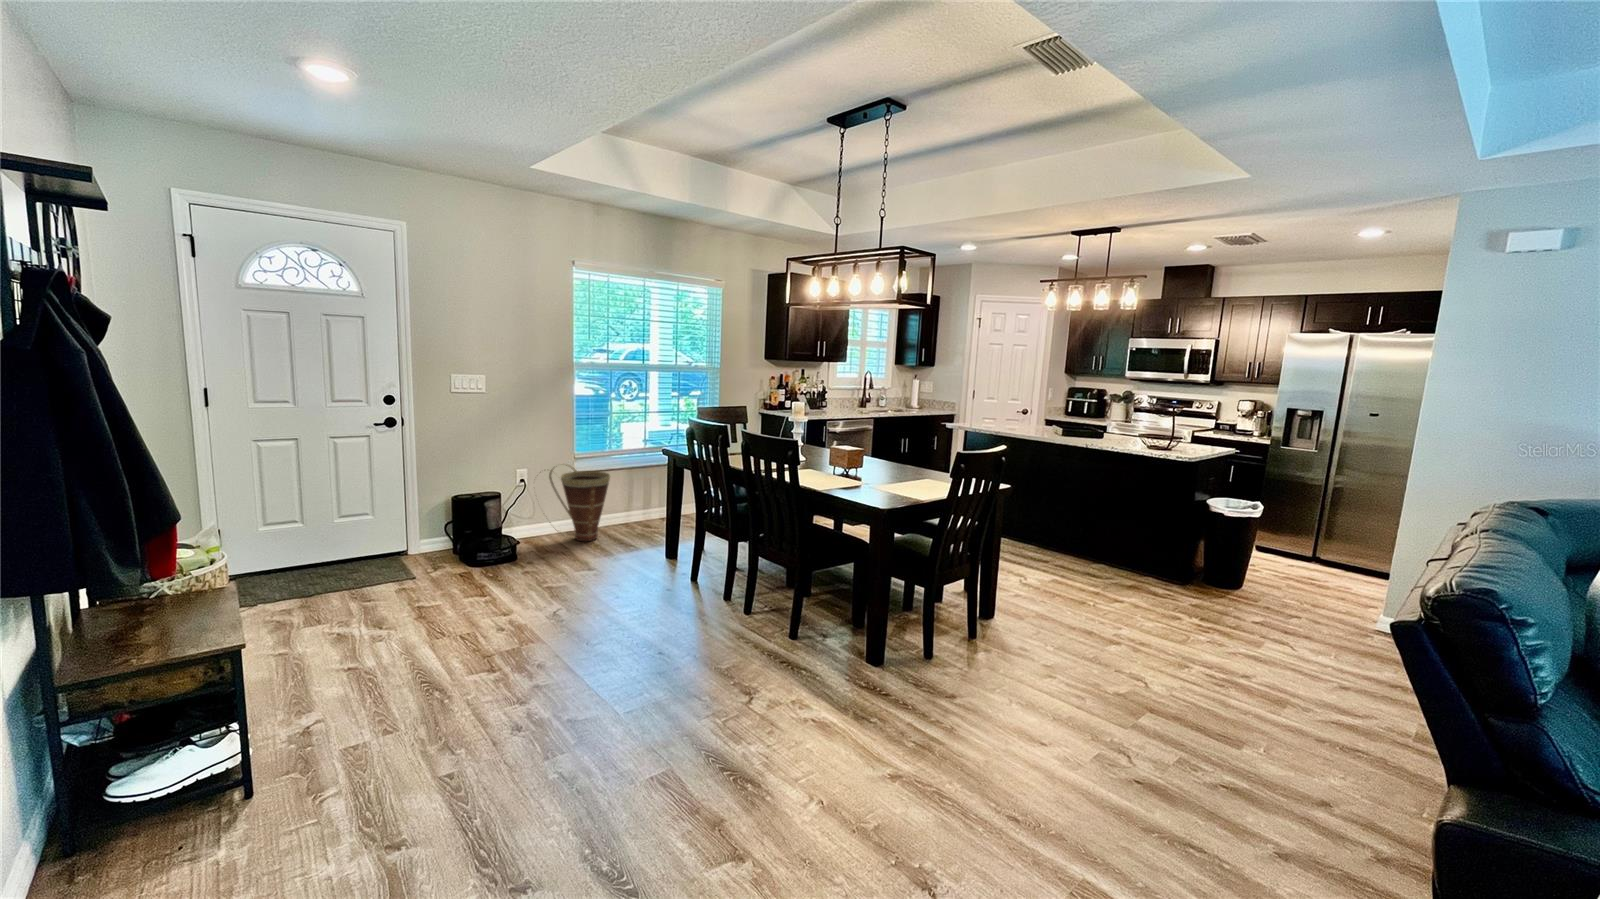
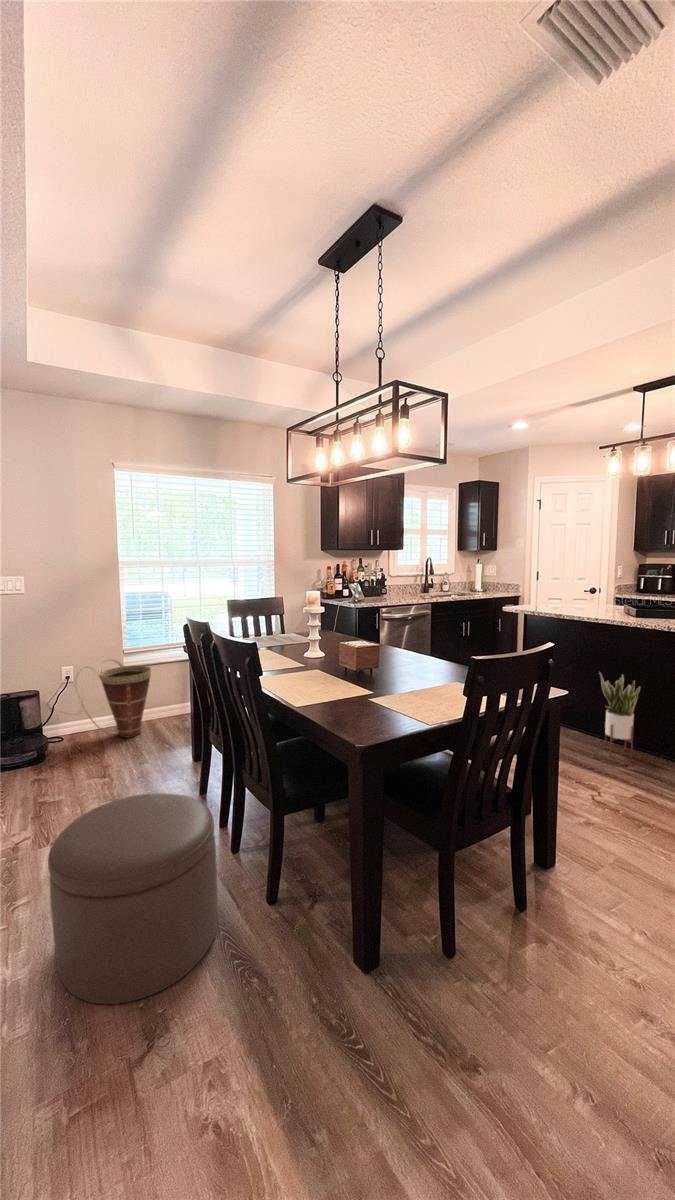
potted plant: none [1030,483,1062,557] -> present [600,673,640,758]
ottoman: none [651,558,765,685] -> present [48,793,218,1004]

